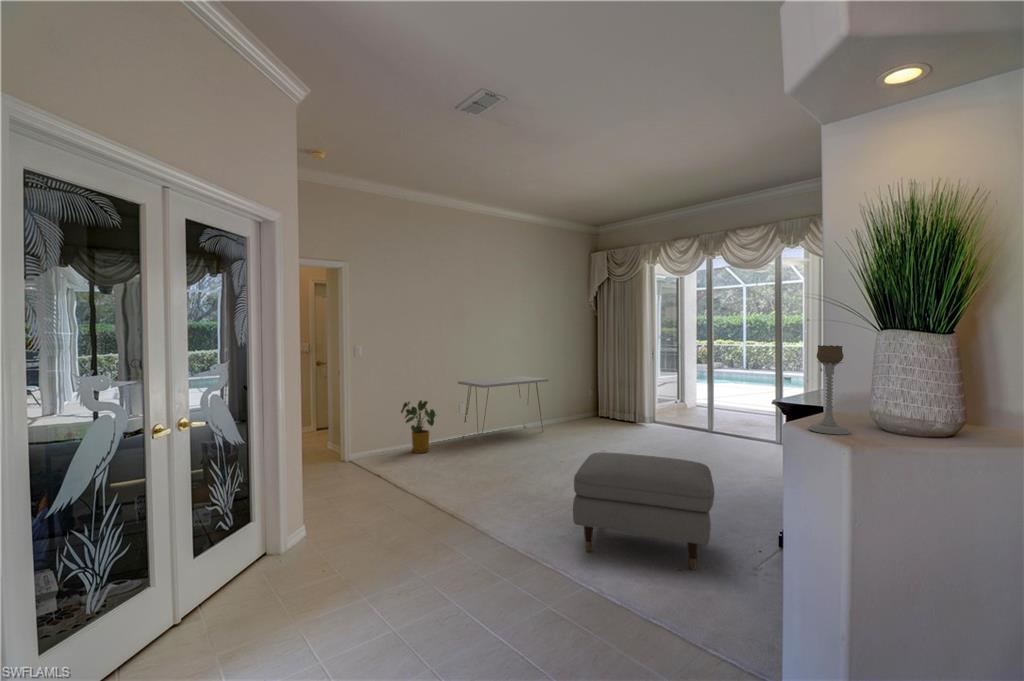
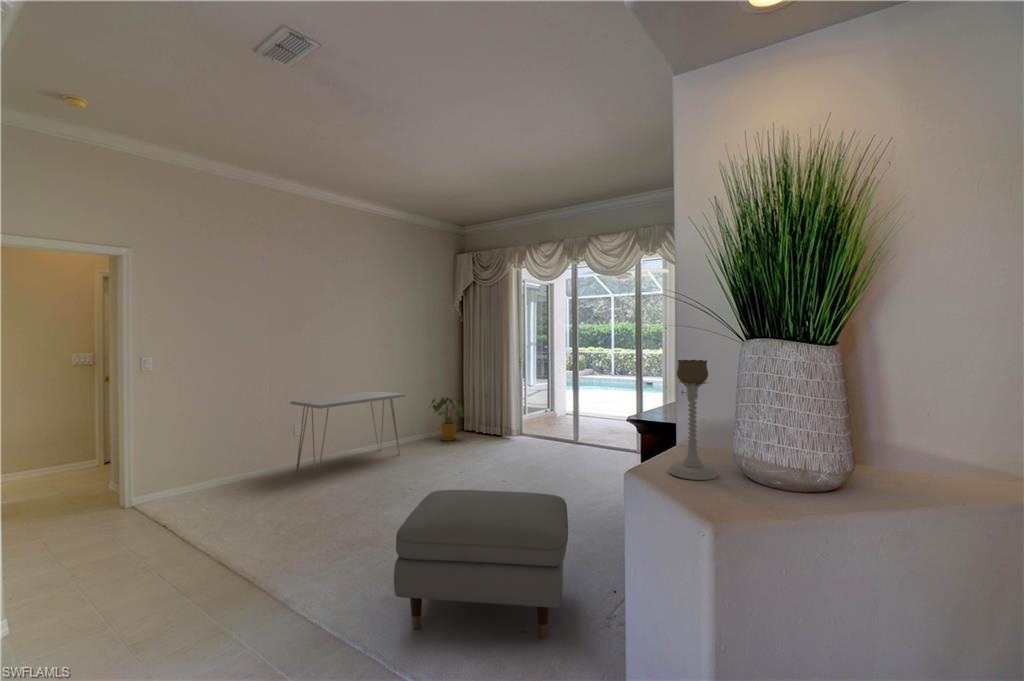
house plant: present [401,400,436,453] -> present [429,397,464,441]

